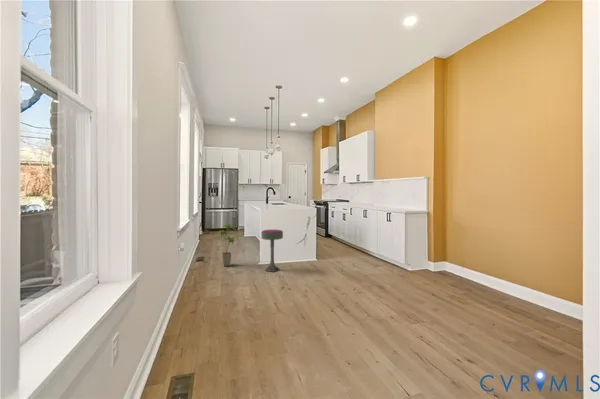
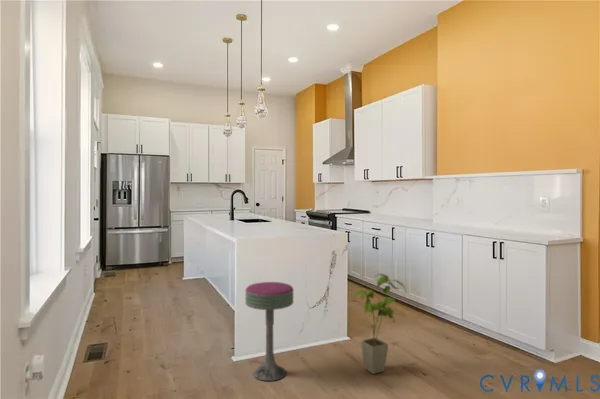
house plant: present [219,224,238,266] -> present [354,274,403,374]

